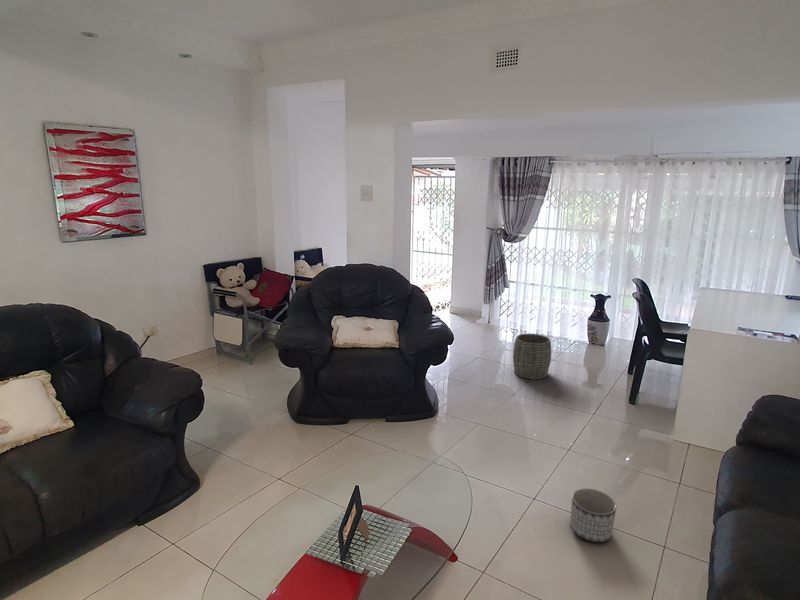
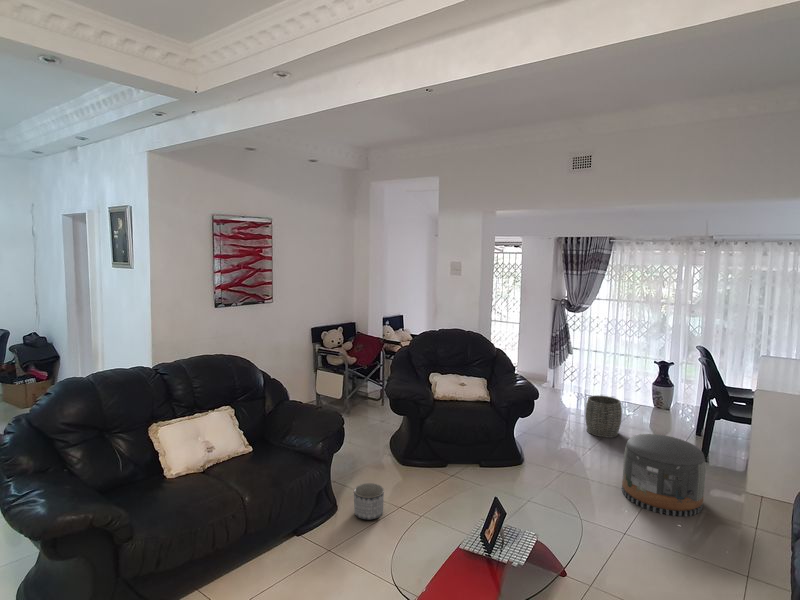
pouf: none [542,379,633,473] -> present [622,434,706,516]
planter: present [570,488,616,542] -> present [354,483,384,520]

